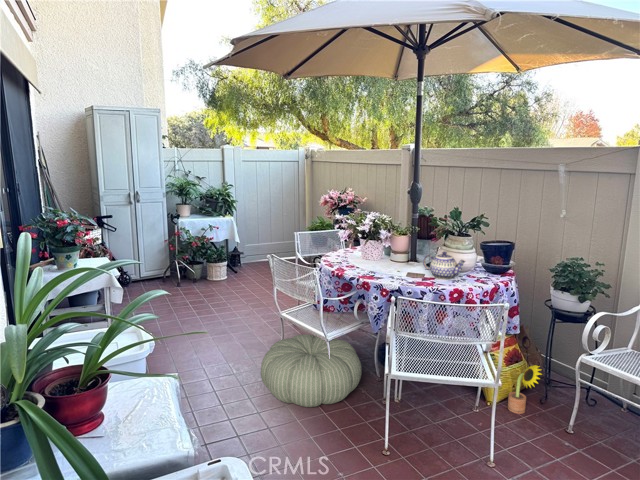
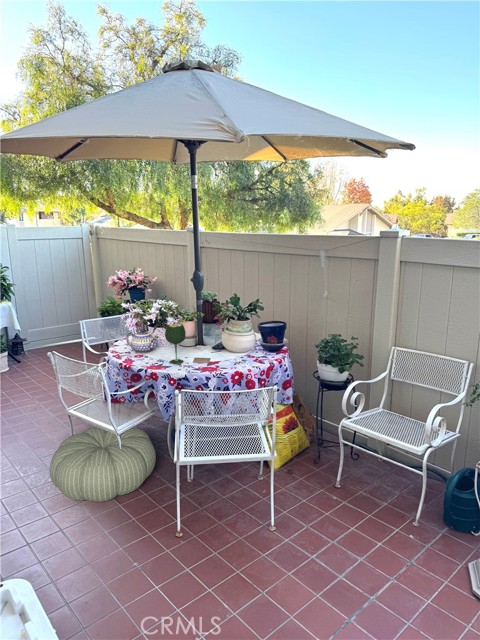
wine glass: none [379,235,401,276] -> present [165,324,186,364]
teapot: present [423,252,465,279] -> present [126,329,159,353]
decorative plant: present [508,365,541,414] -> none [288,430,314,474]

